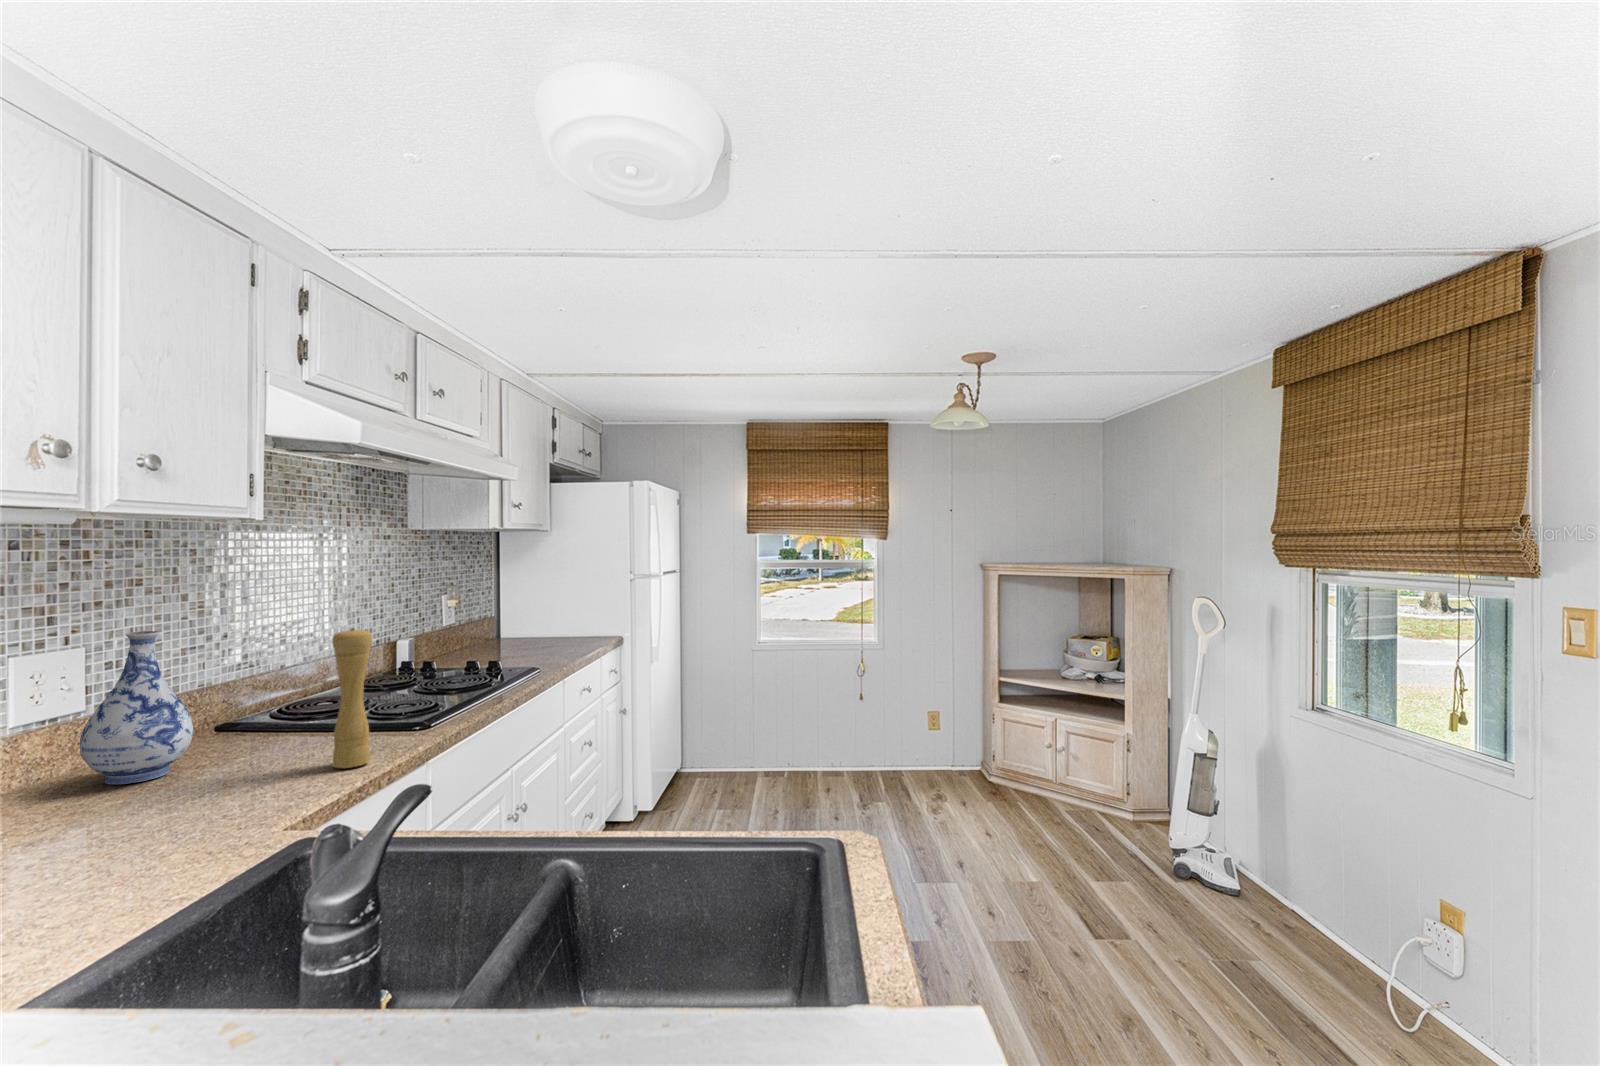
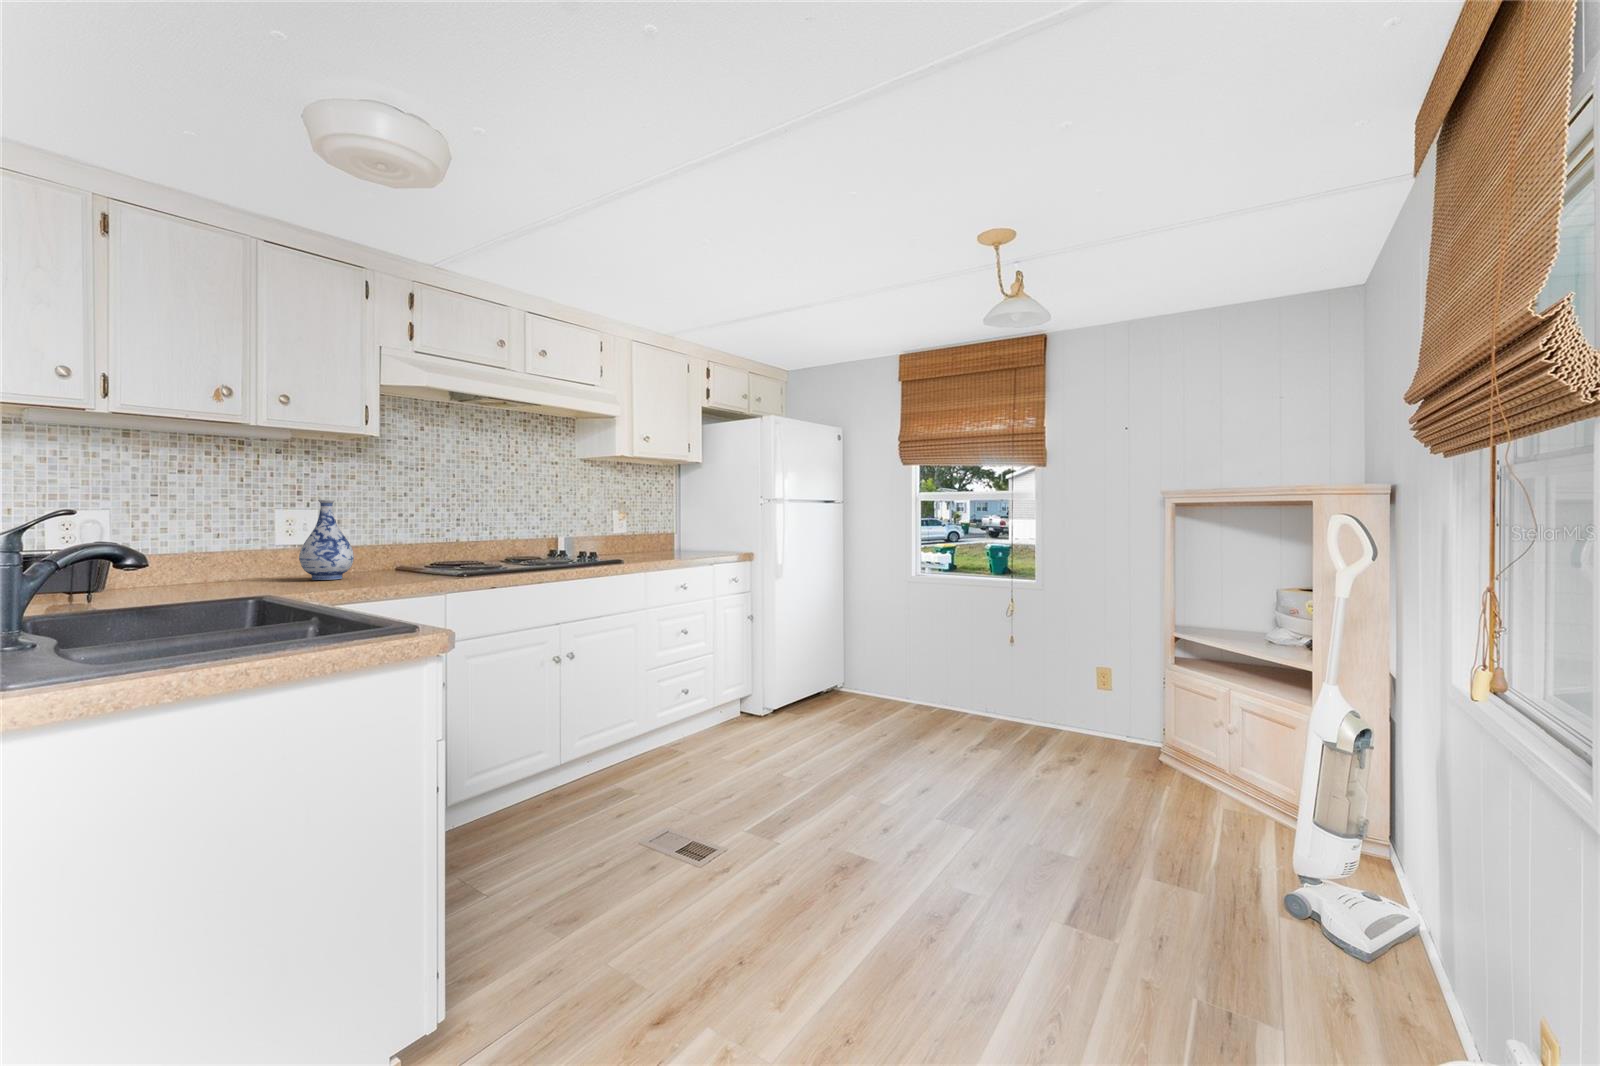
pepper mill: present [332,628,372,768] -> none [391,500,415,584]

